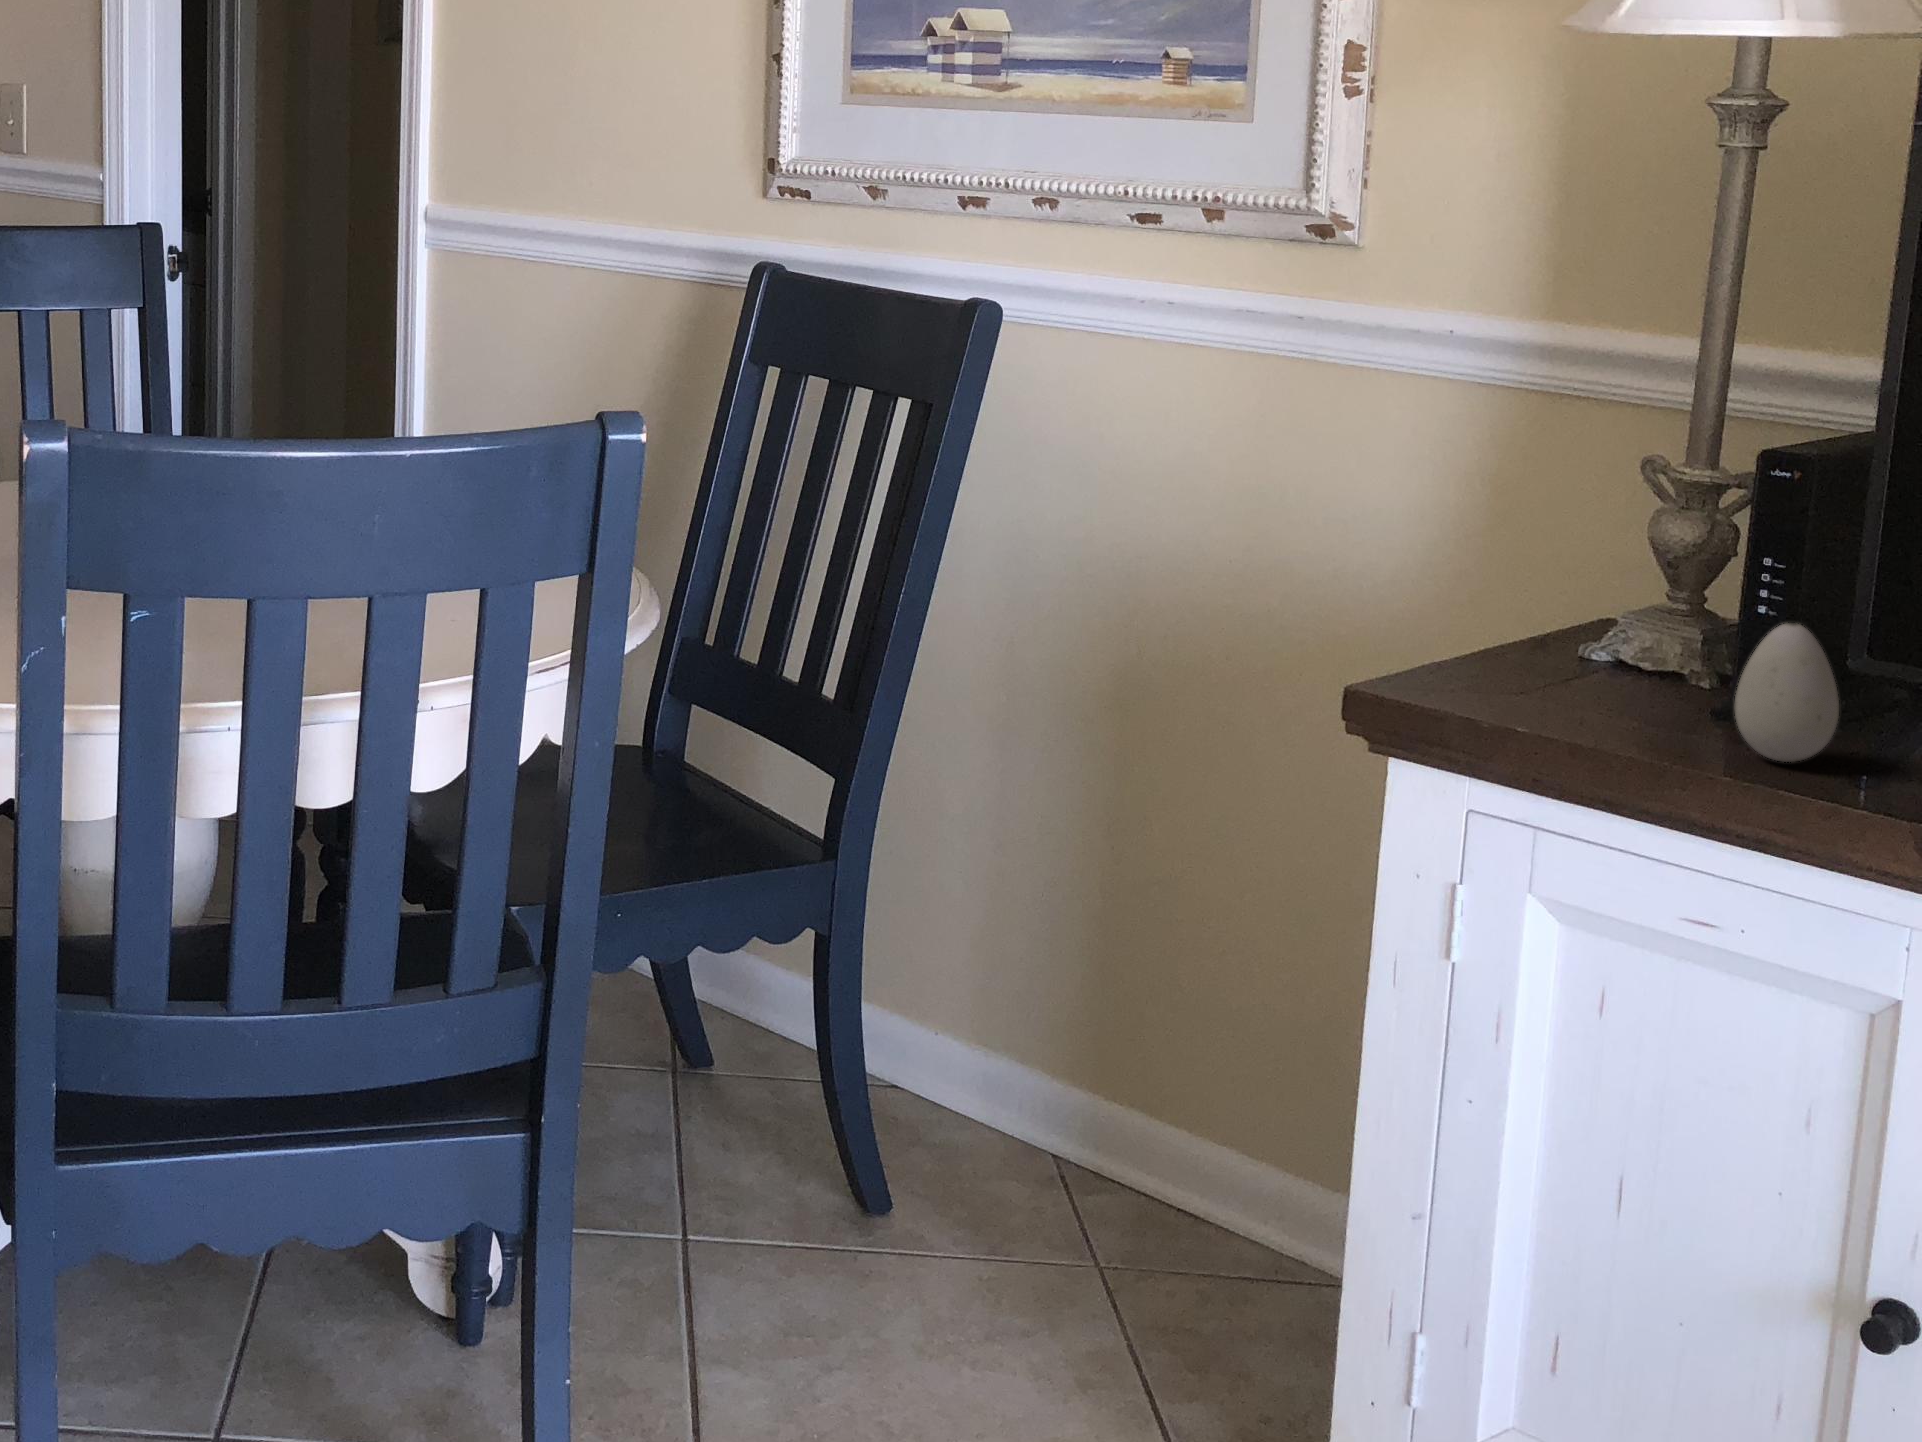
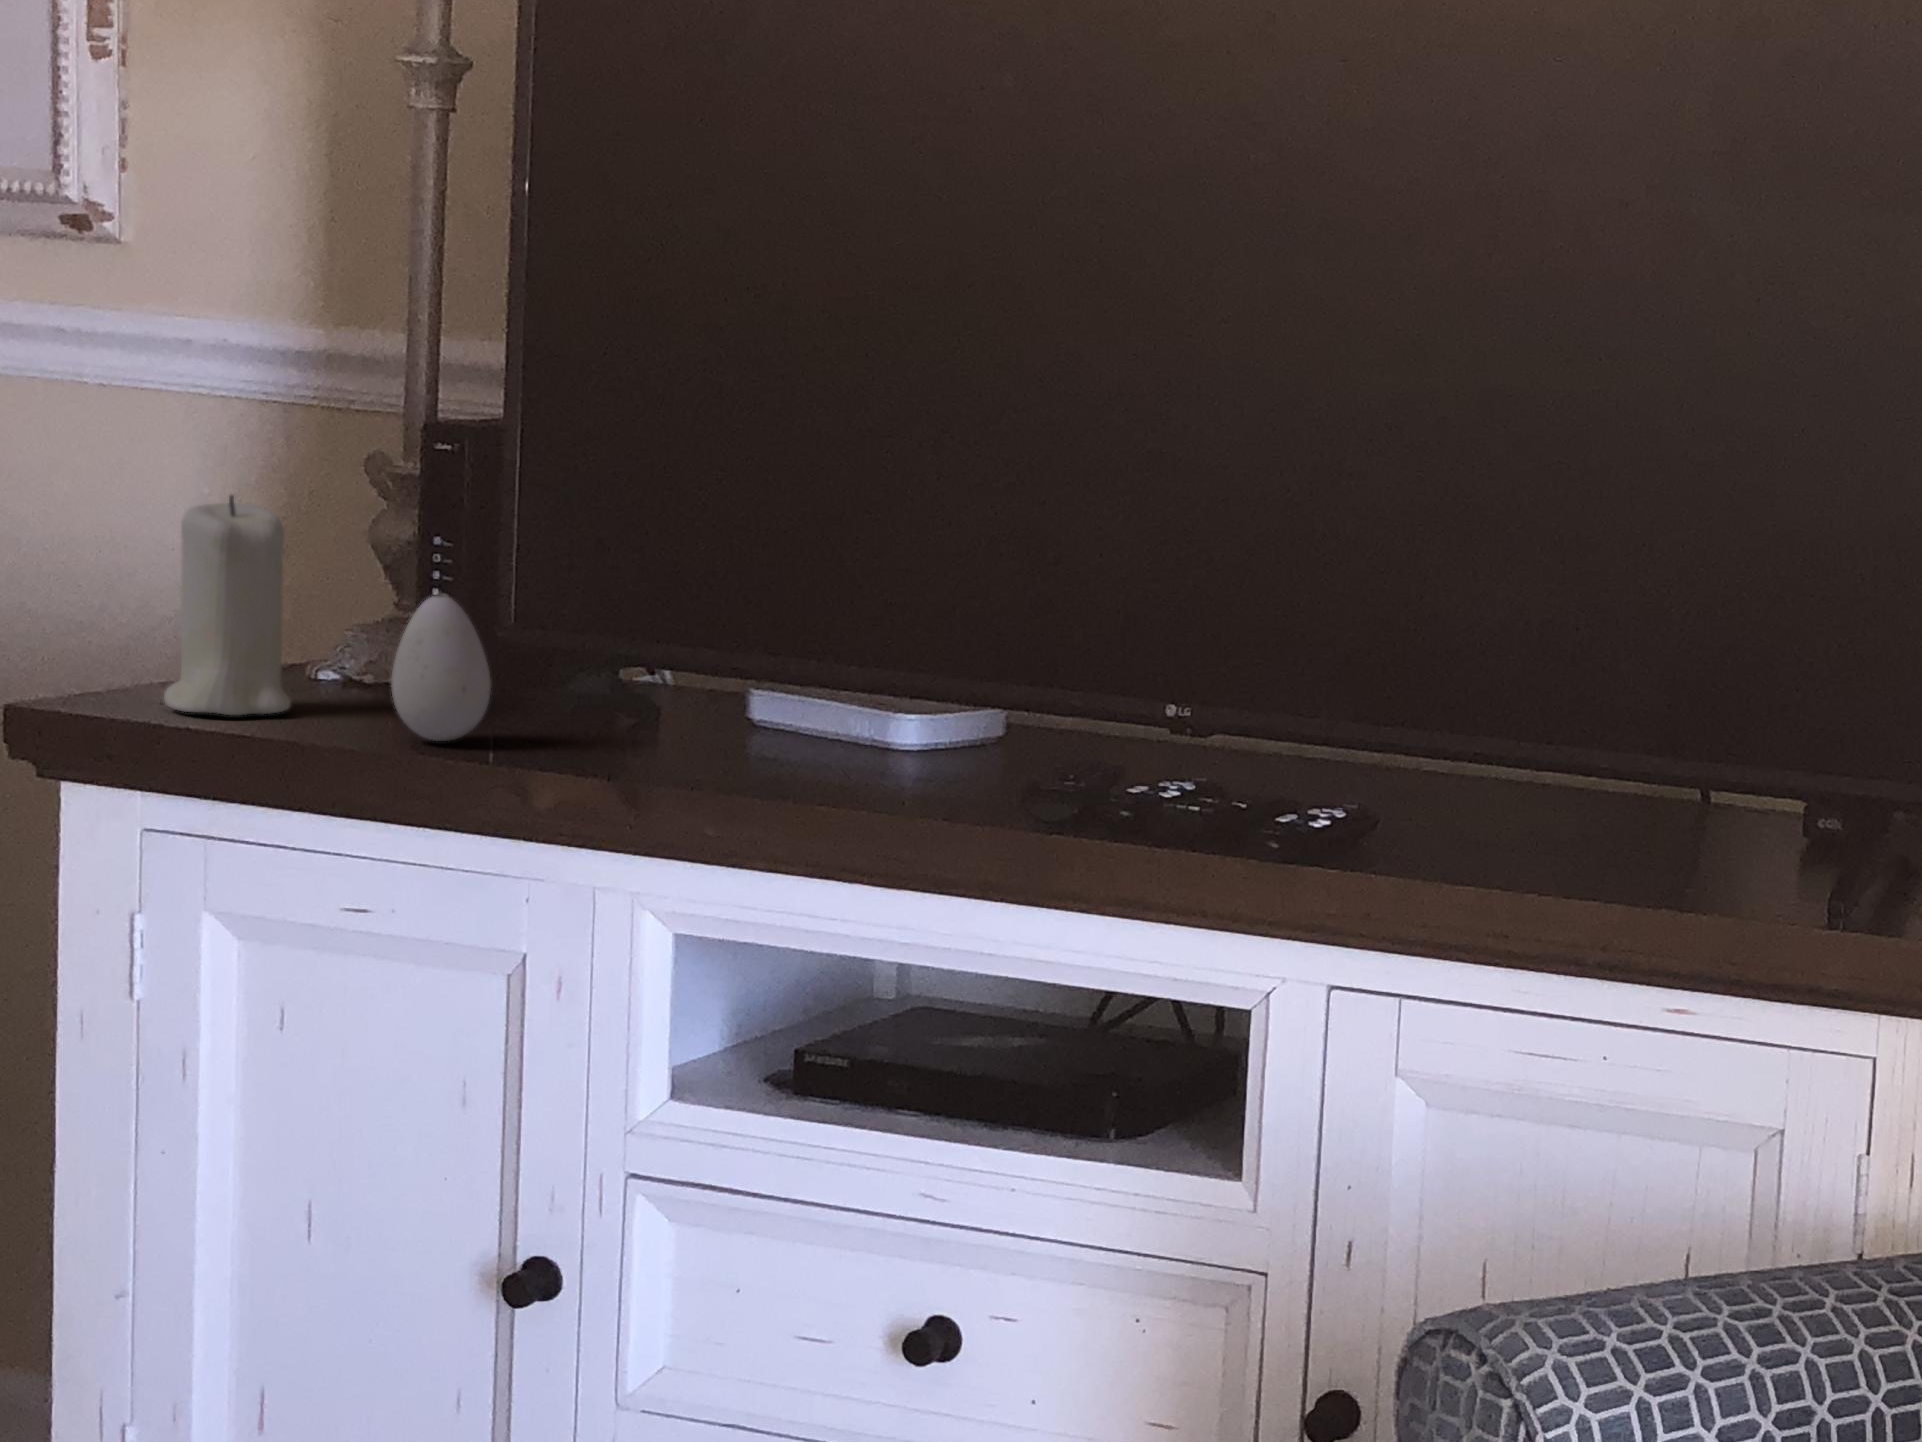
candle: none [1478,509,1606,711] -> present [164,495,291,715]

